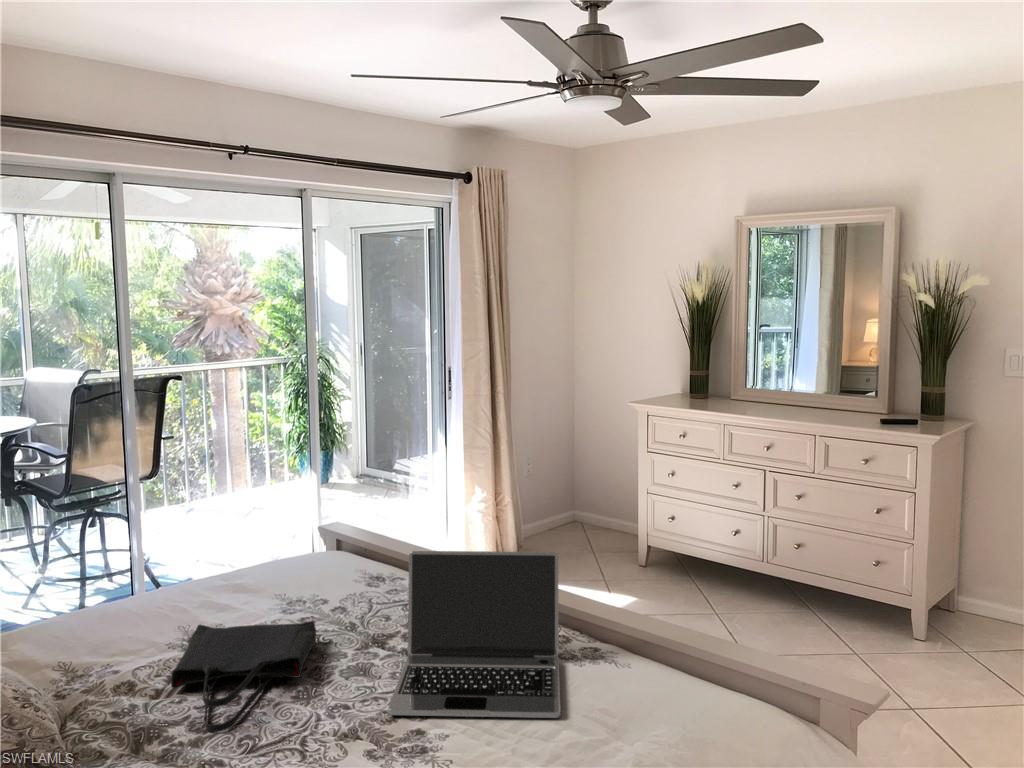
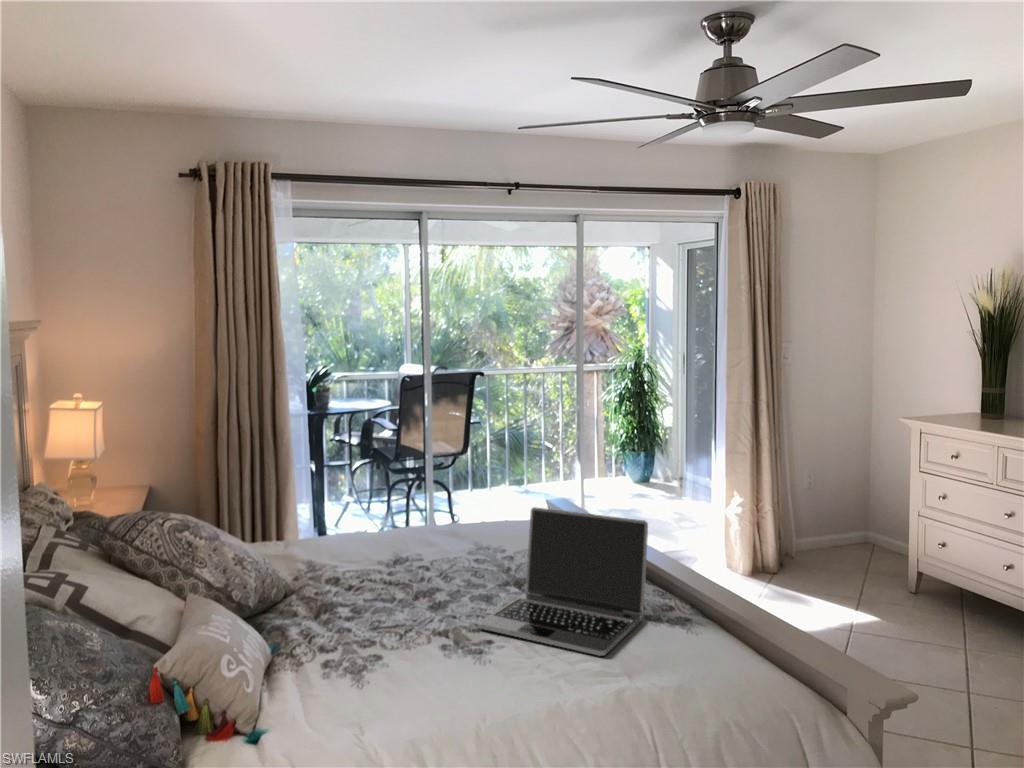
tote bag: present [171,621,316,732] -> none [357,548,472,615]

